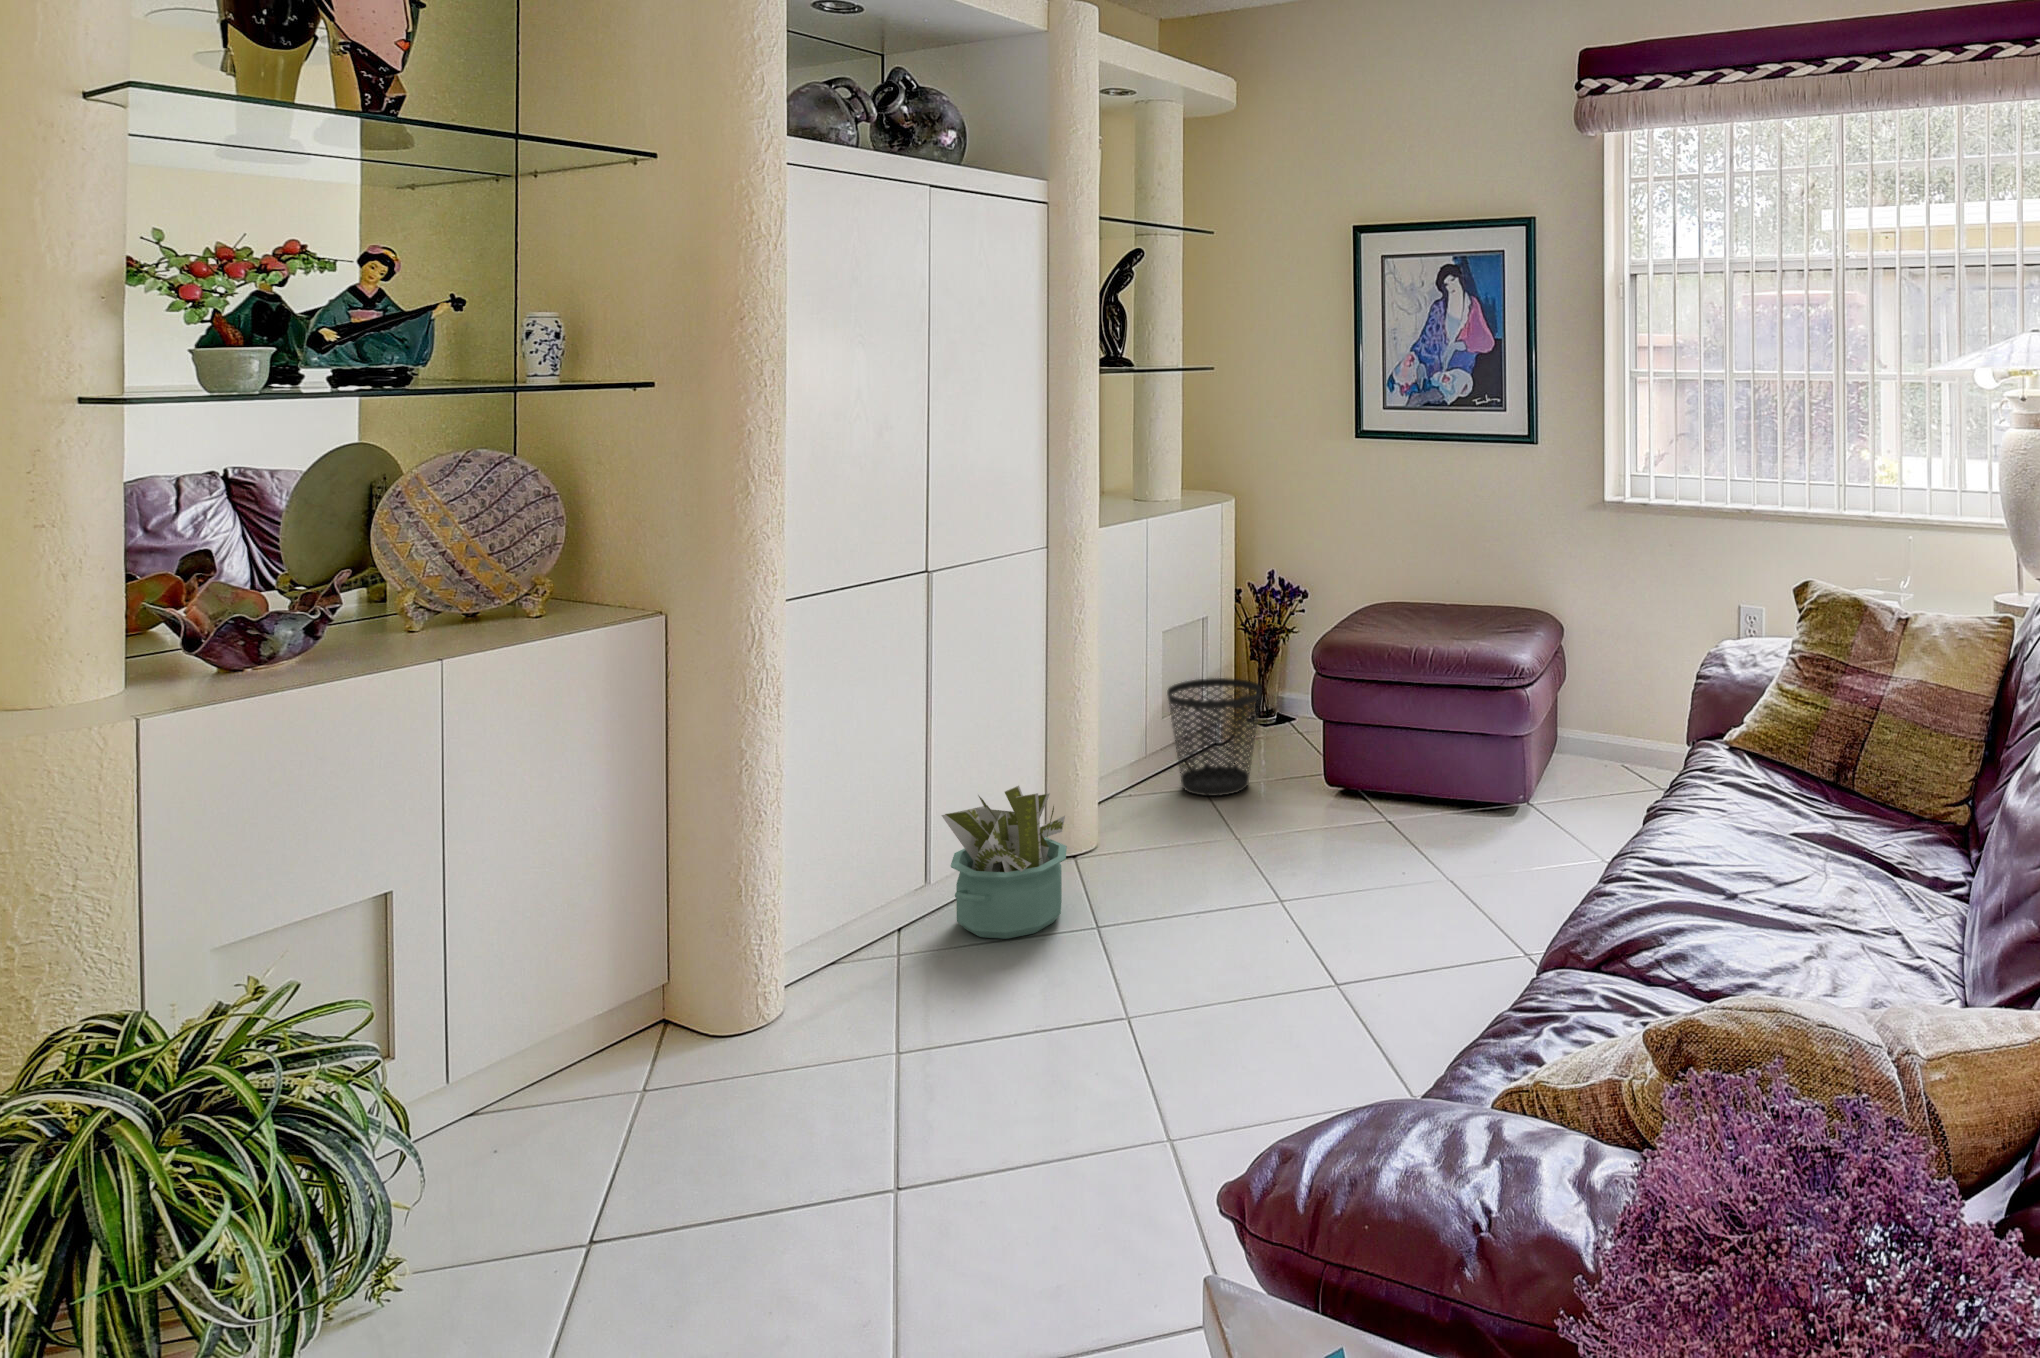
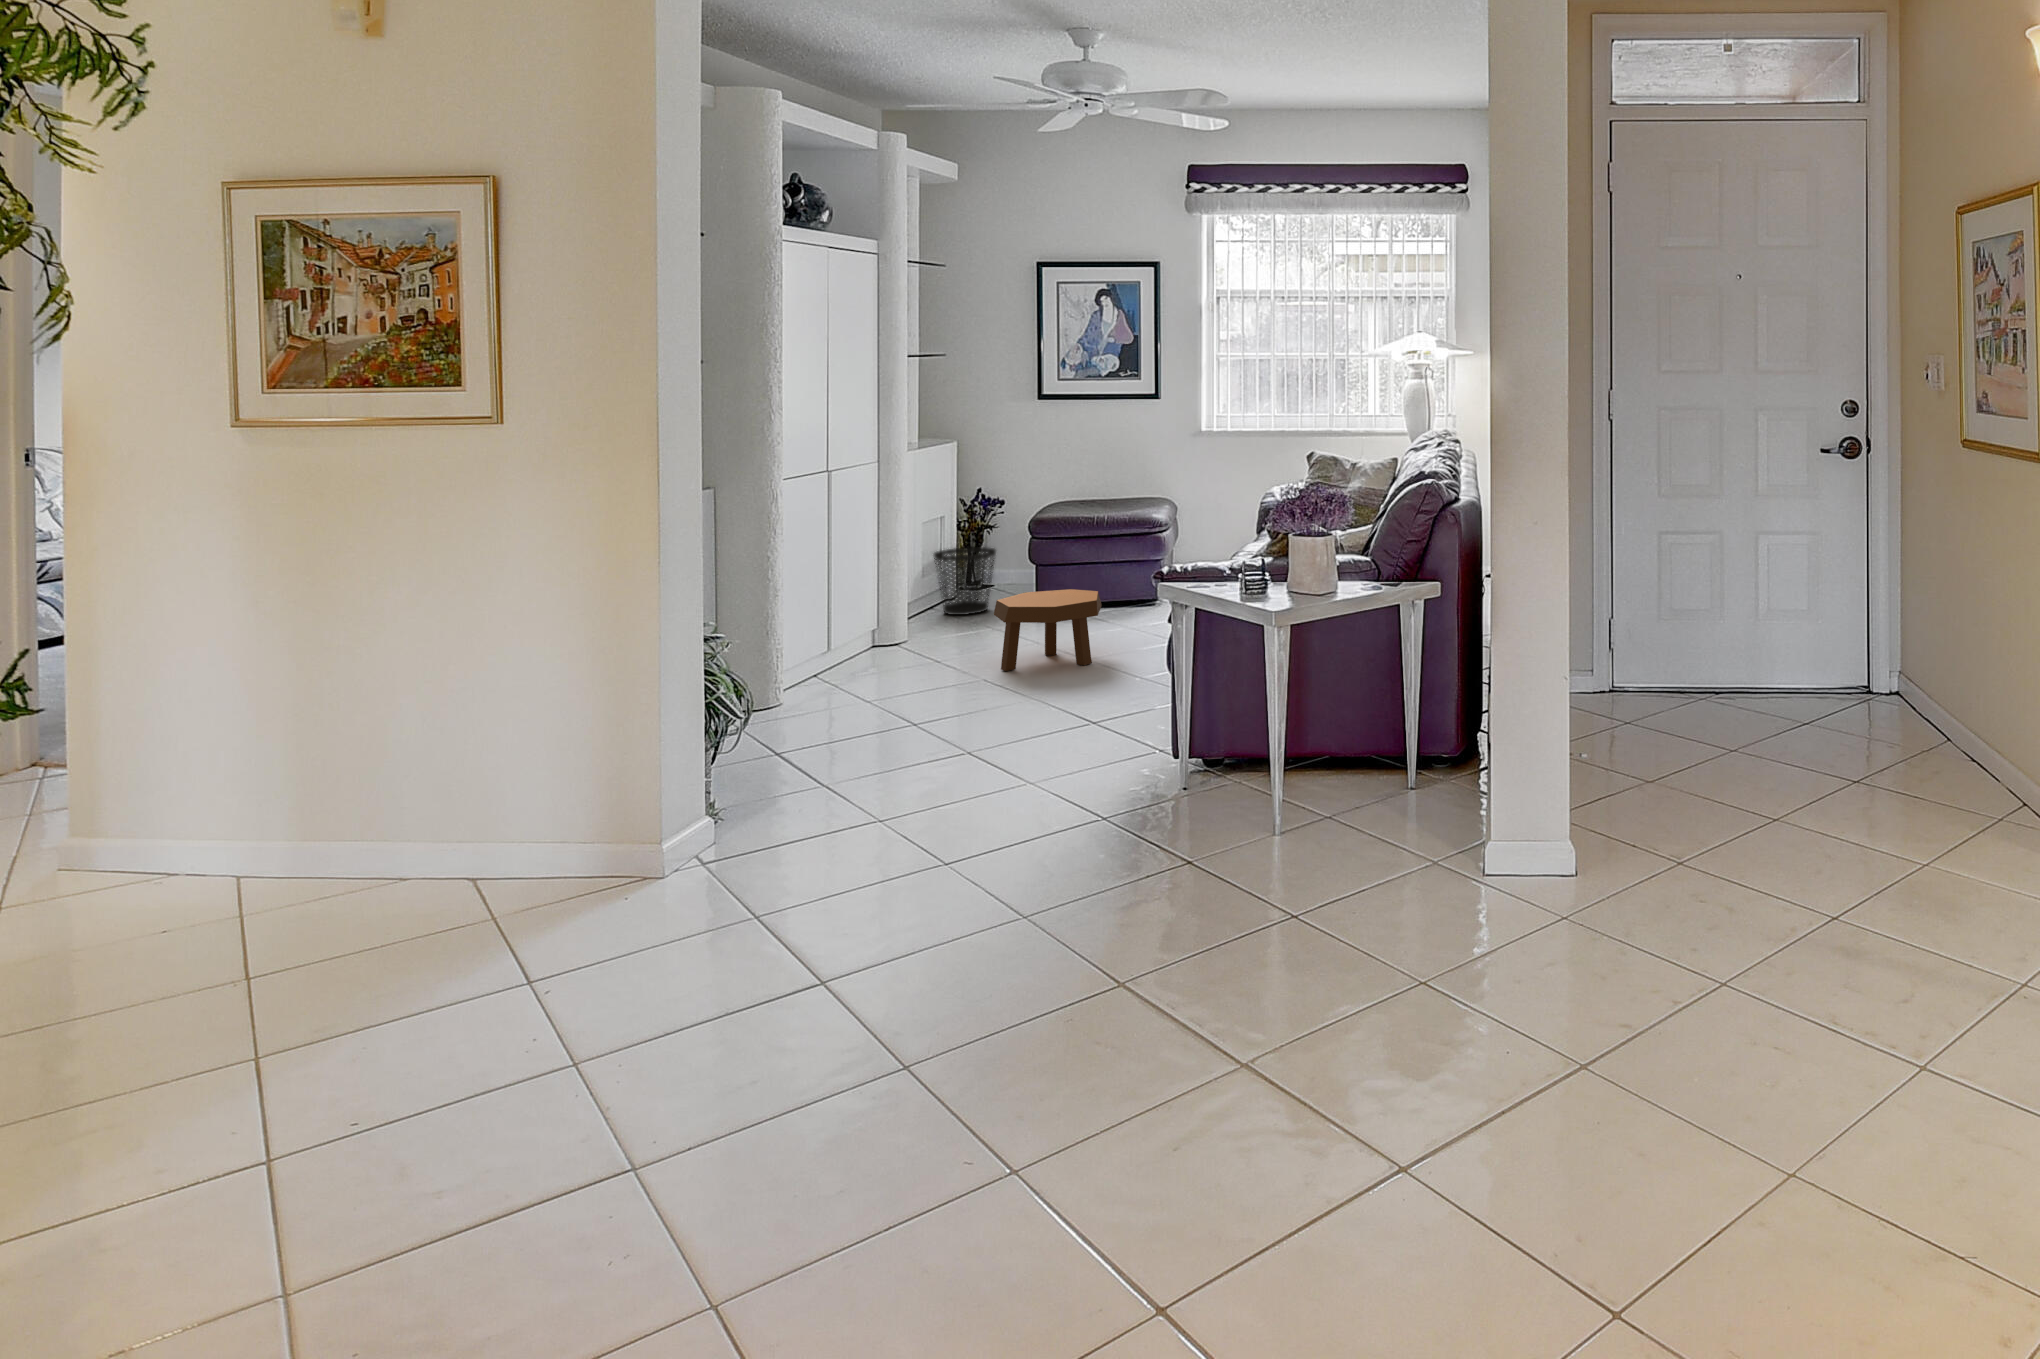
decorative plant: present [942,786,1067,939] -> none [843,588,921,667]
footstool: none [1160,828,1365,1019] -> present [994,589,1102,671]

